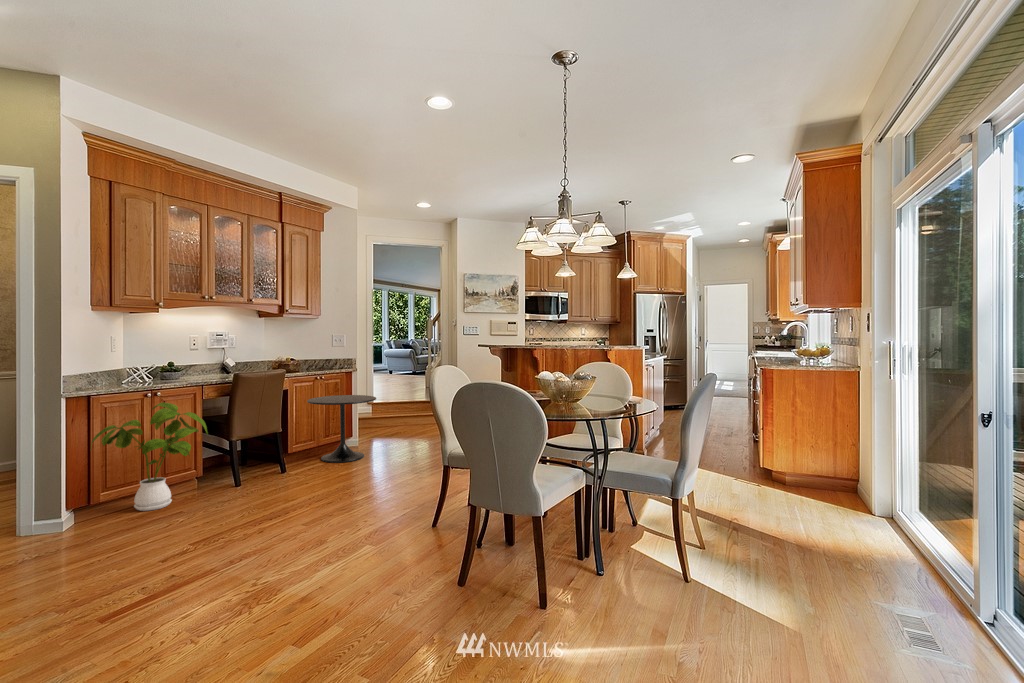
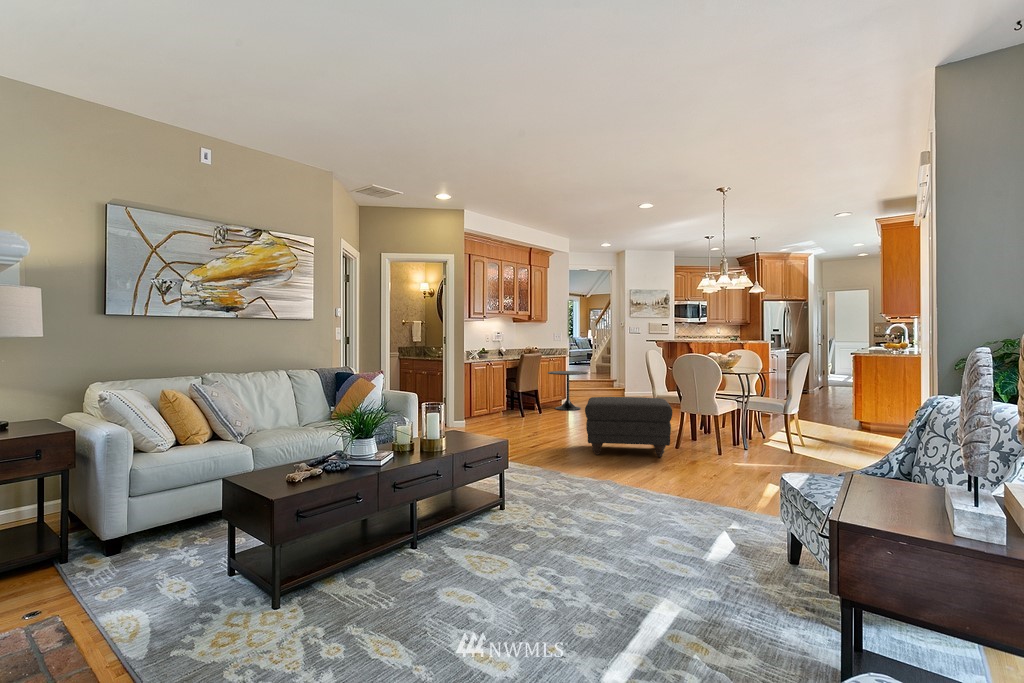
house plant: present [91,402,208,511] -> none [468,367,522,423]
ottoman: none [203,482,441,648] -> present [585,397,672,457]

